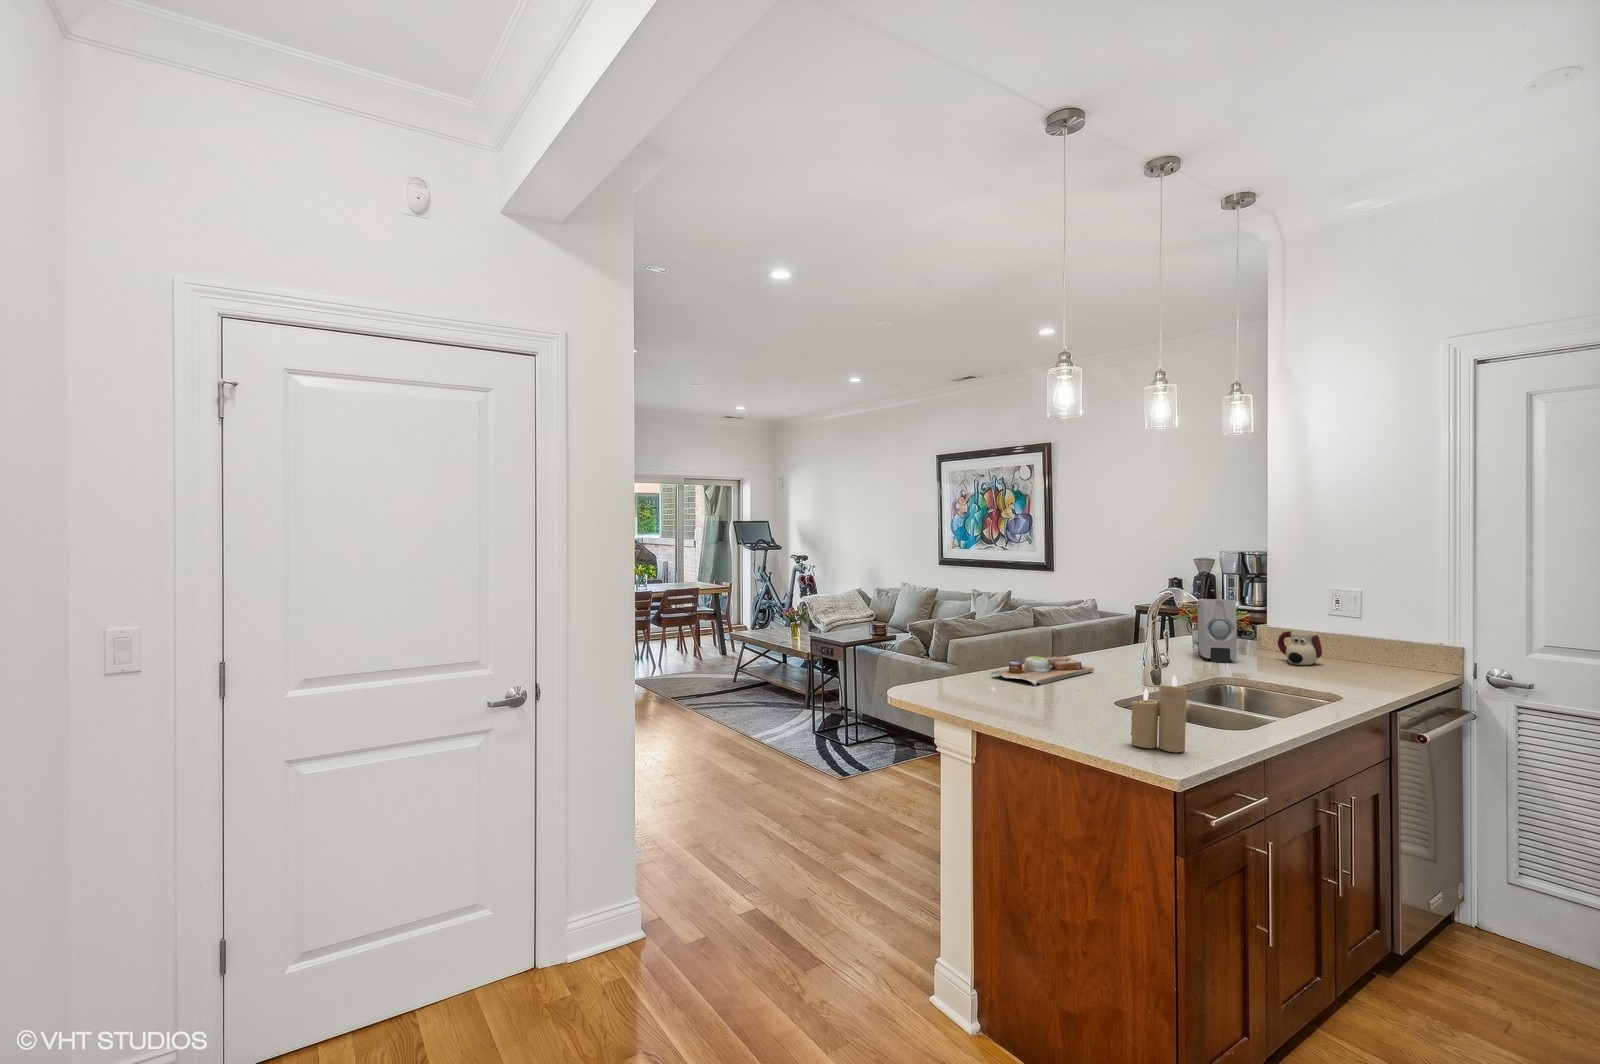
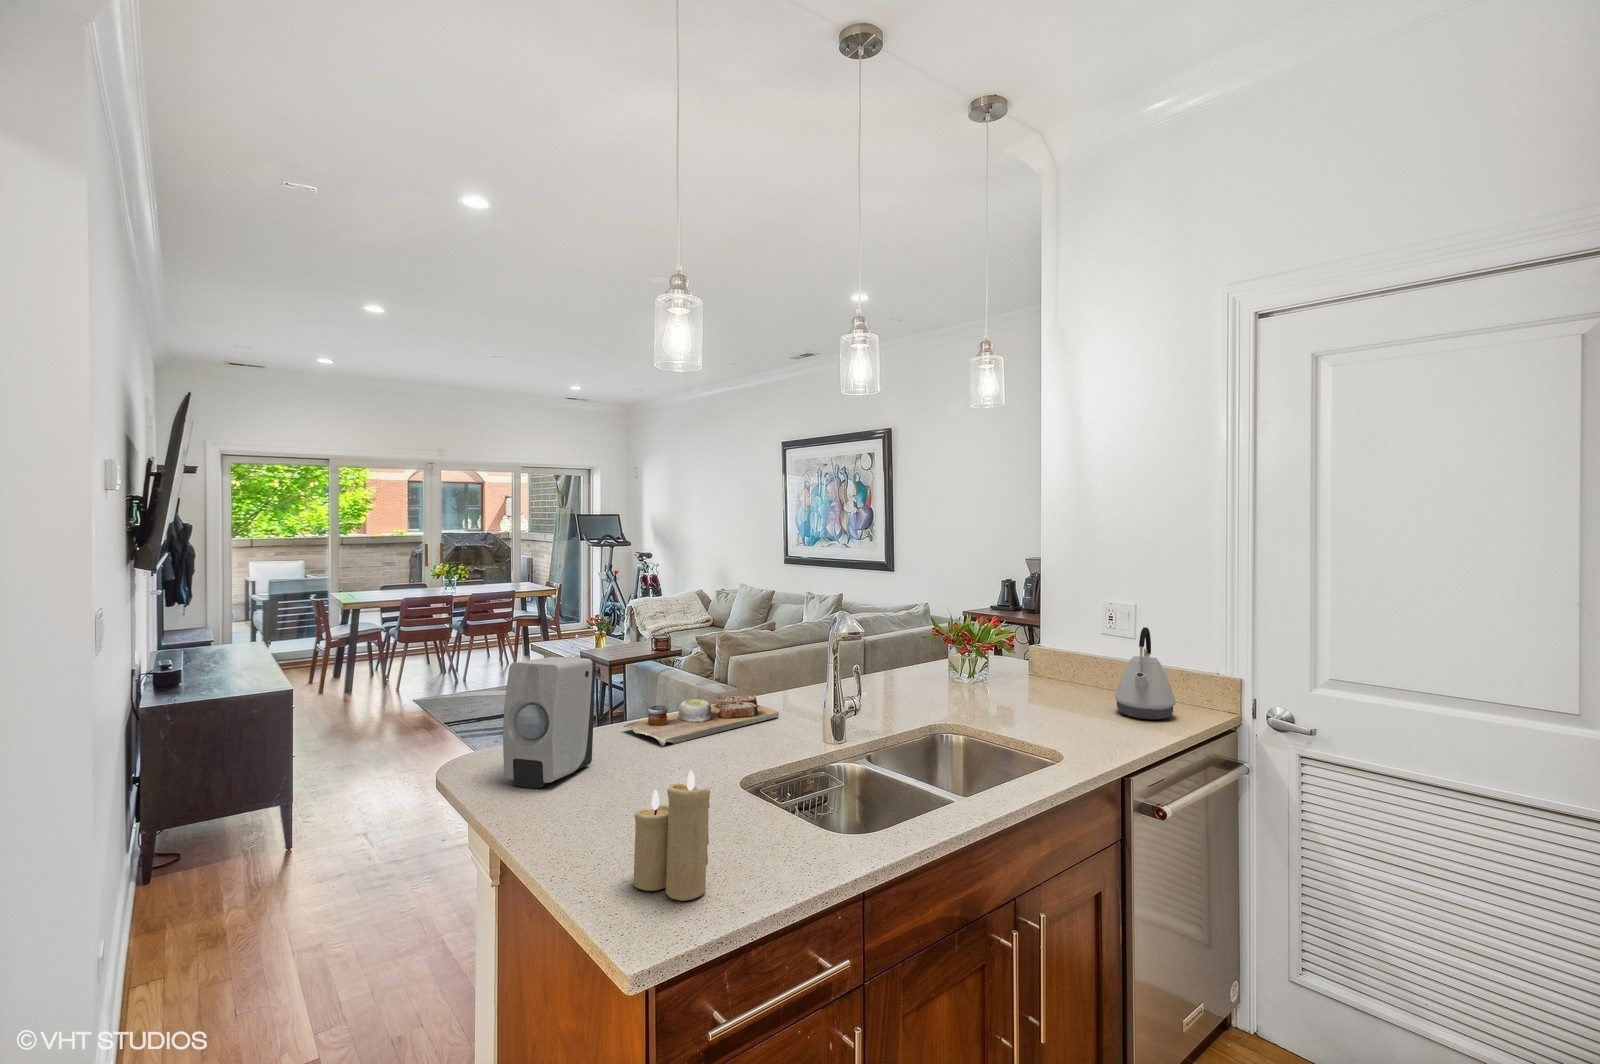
soap dispenser: present [1197,599,1237,663] -> present [503,657,596,788]
kettle: none [1355,606,1410,677] -> present [1115,627,1176,720]
mug: present [1278,631,1322,665] -> none [1038,656,1085,700]

